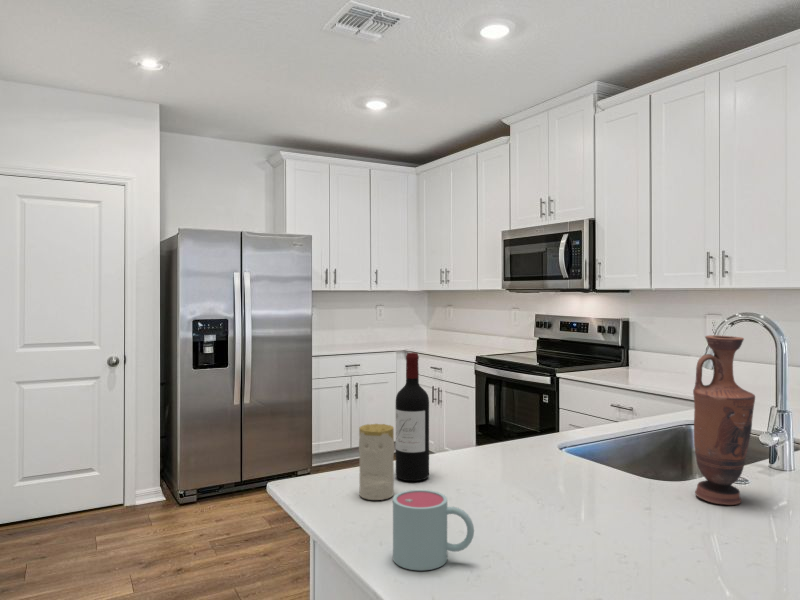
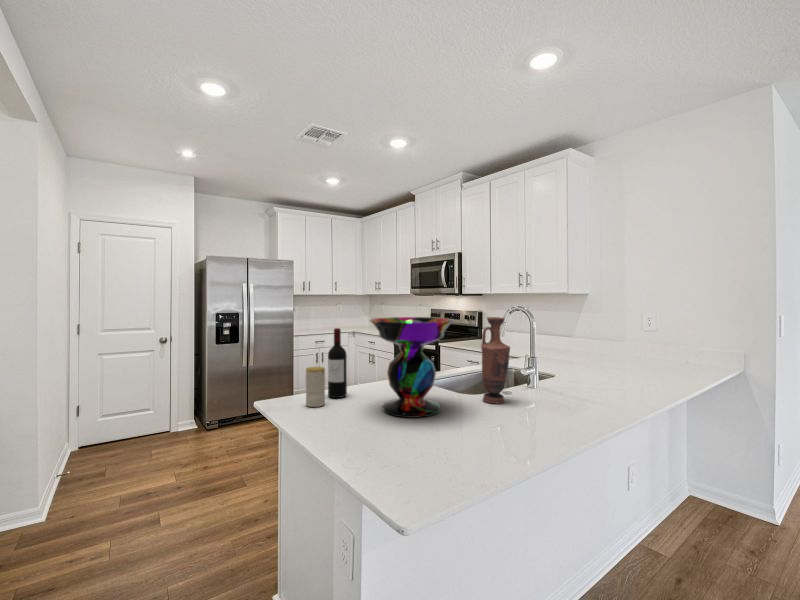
decorative bowl: none [481,334,651,534] -> present [370,317,454,418]
mug: present [393,490,474,570] -> none [317,396,358,435]

